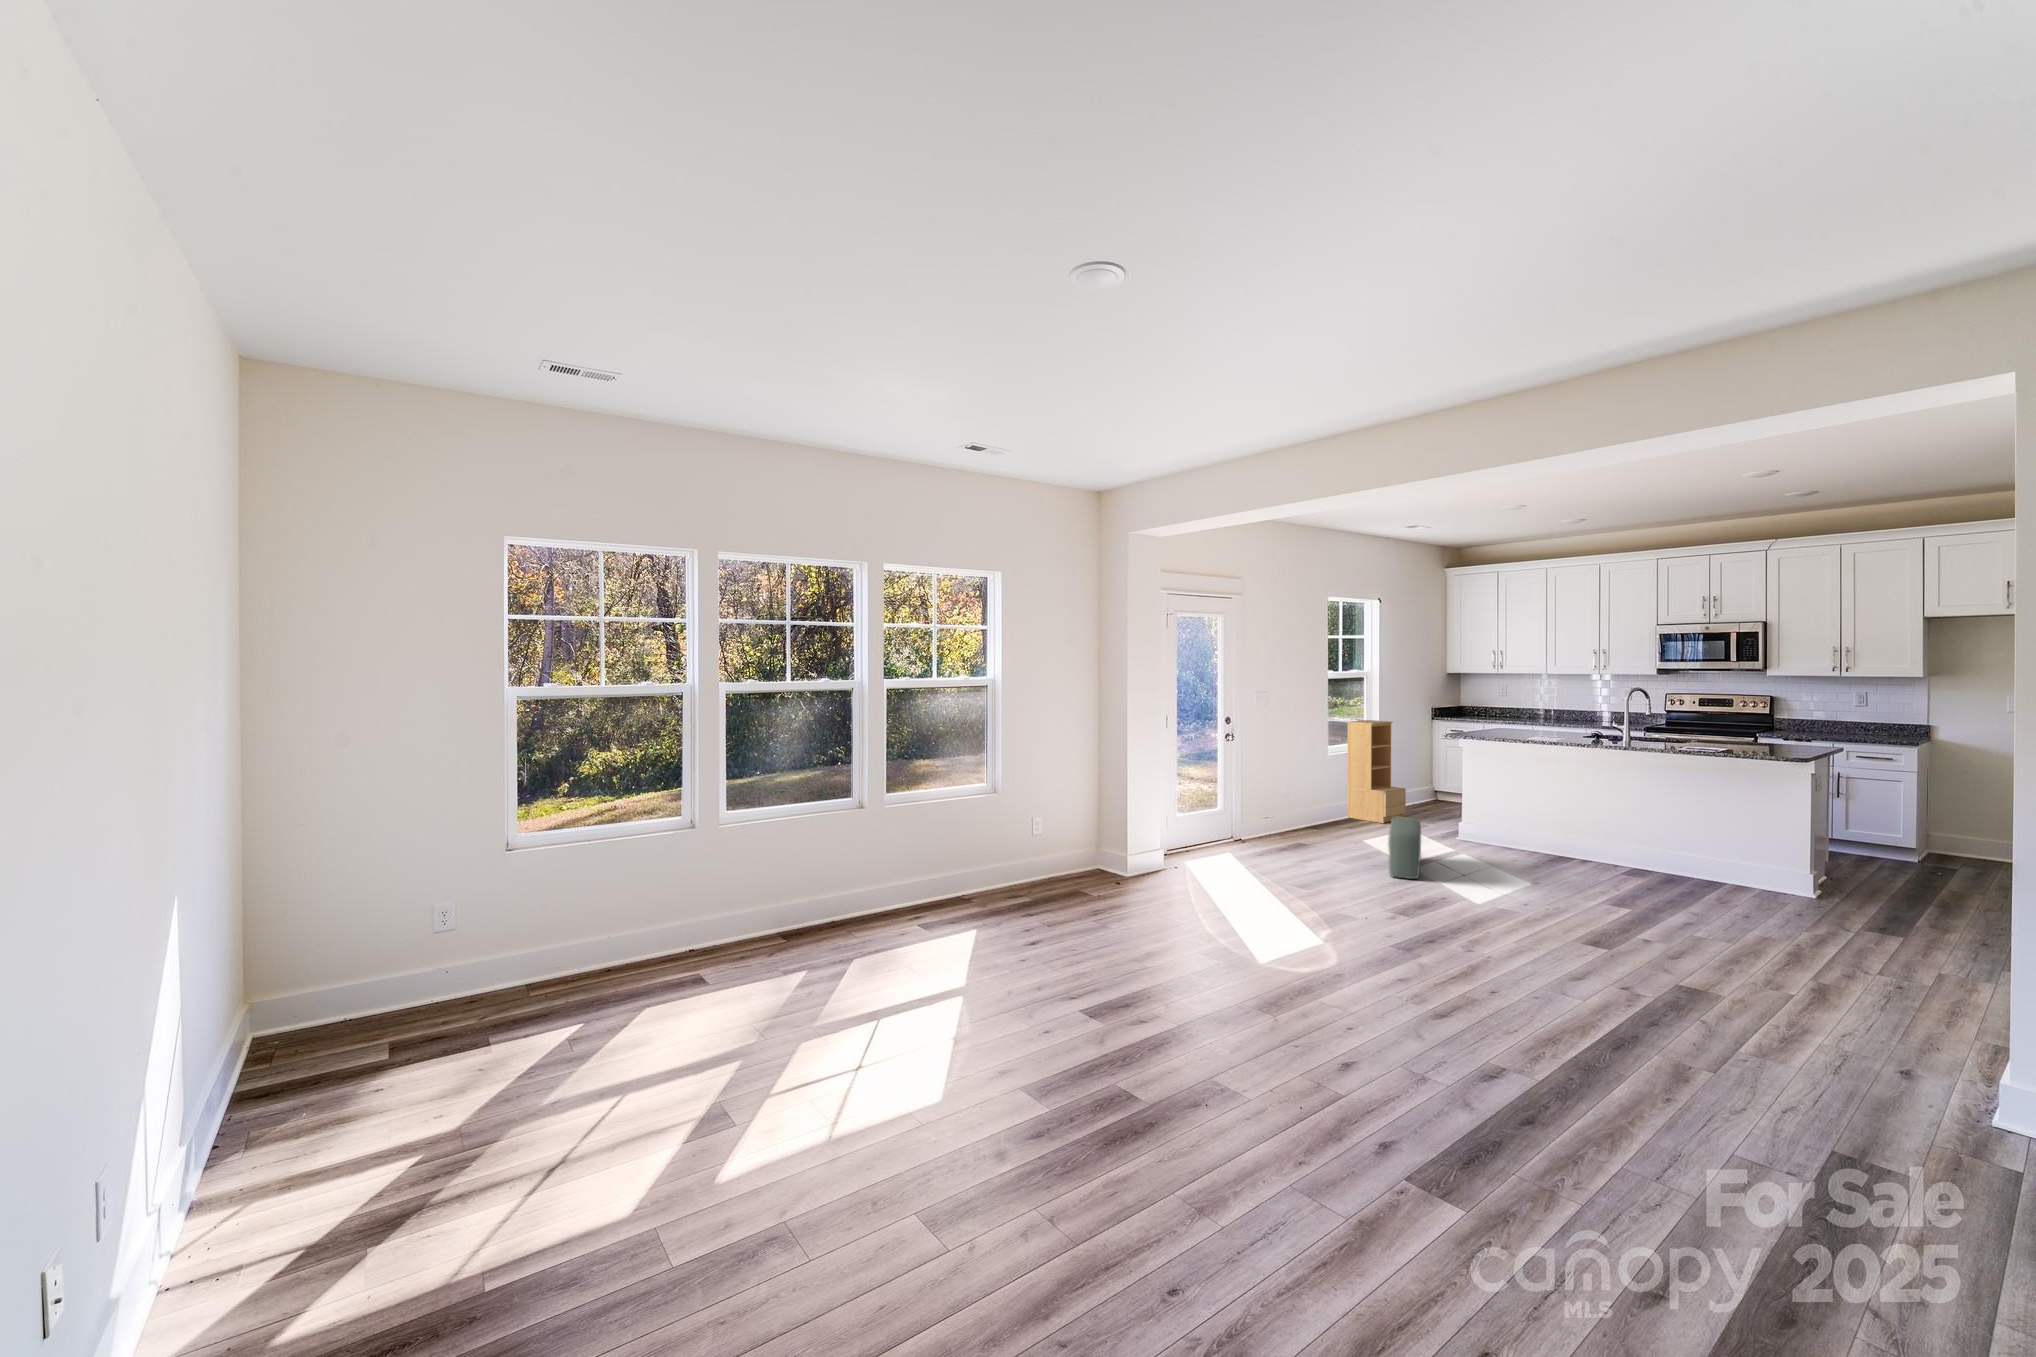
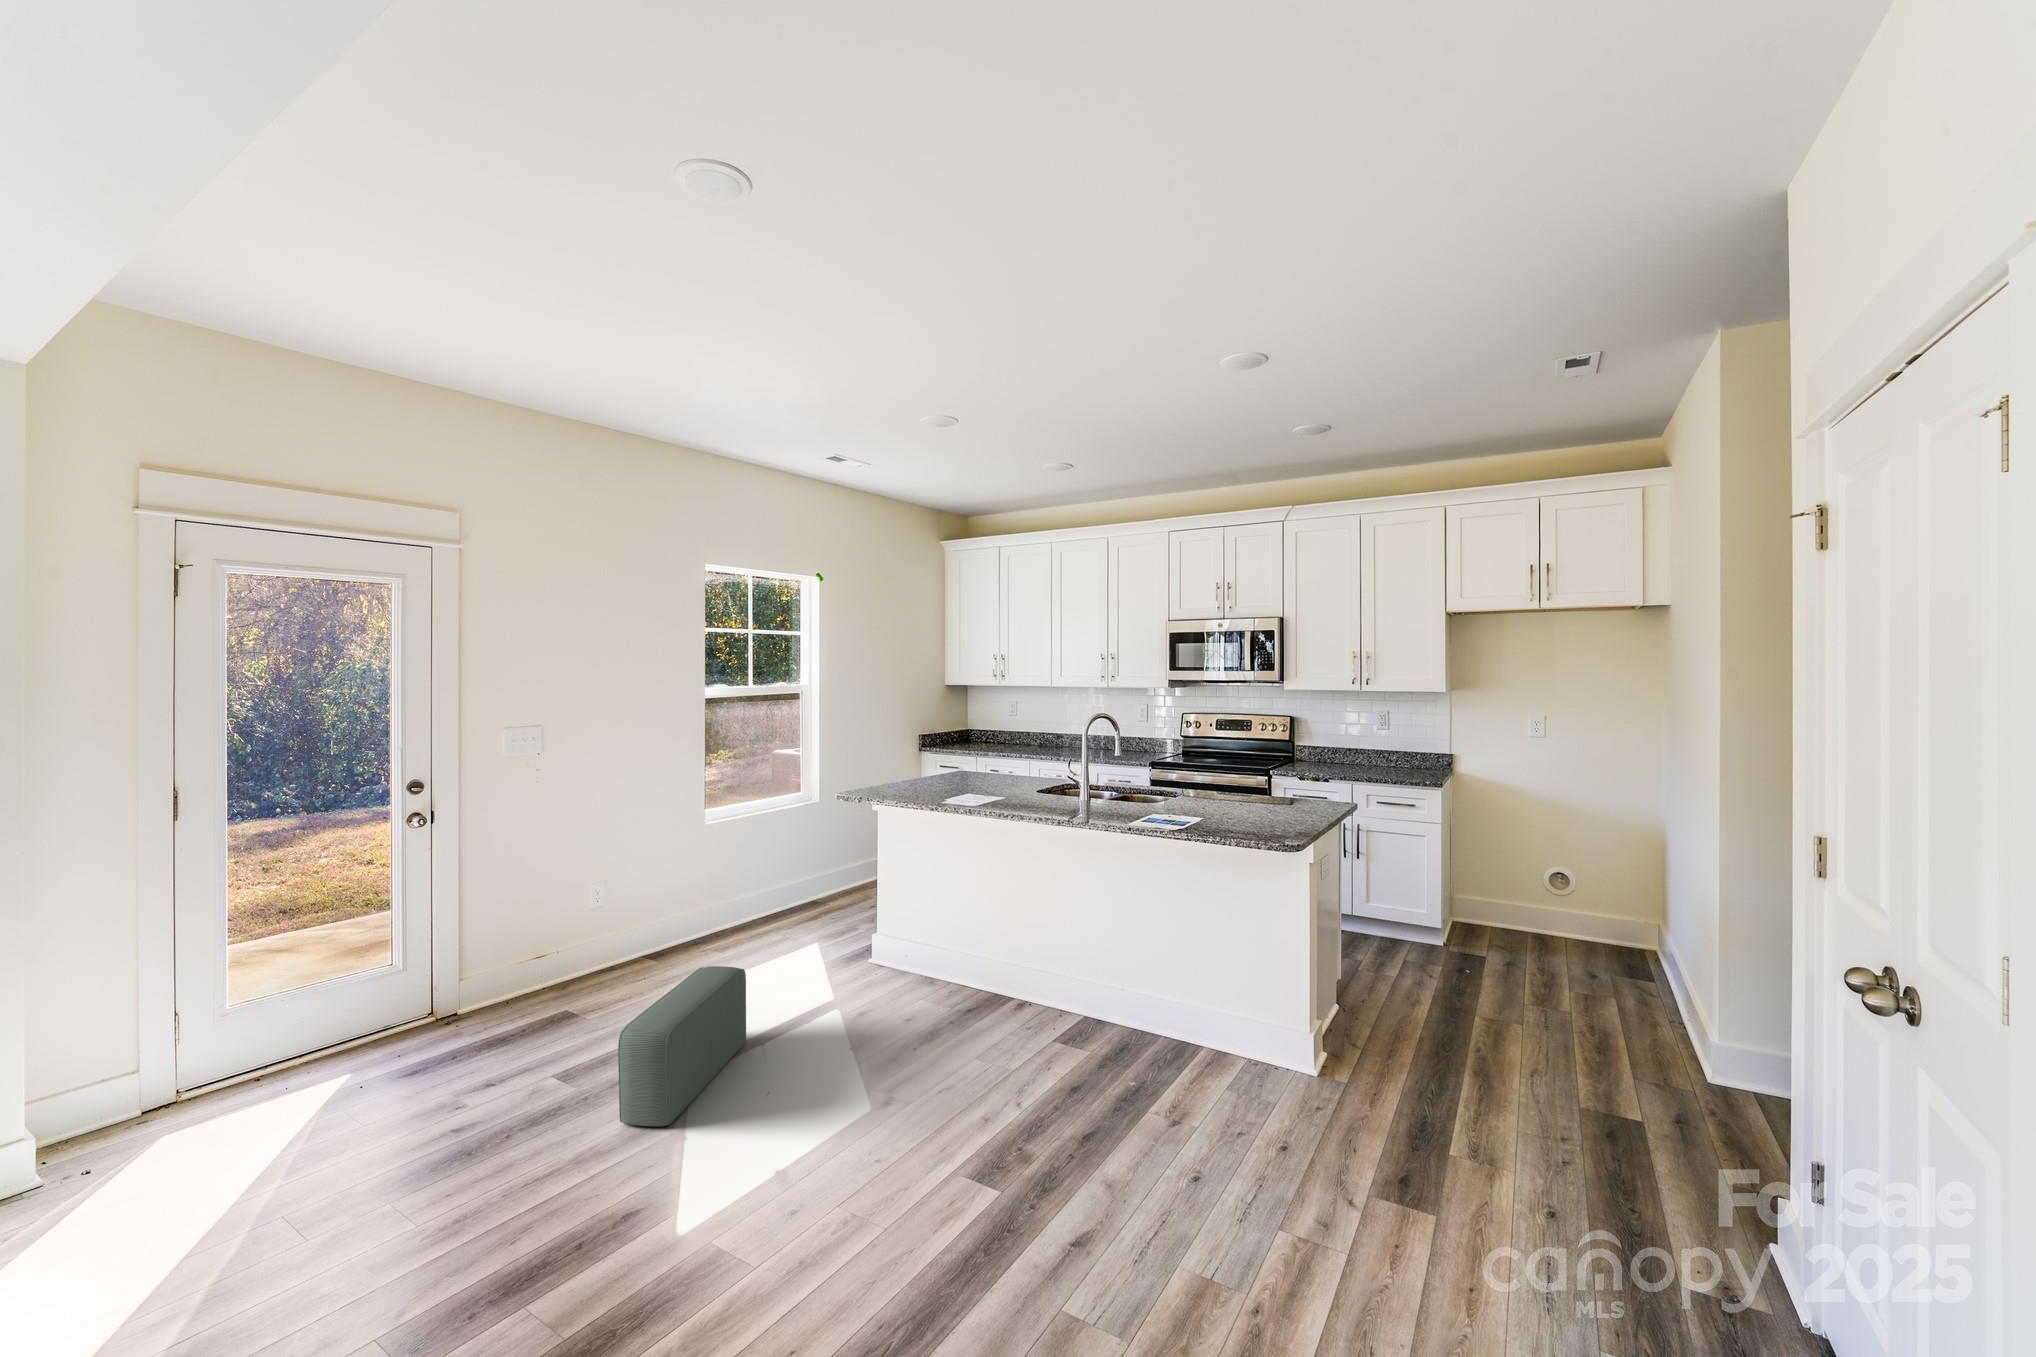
bookshelf: present [1347,720,1406,823] -> none [750,761,838,929]

